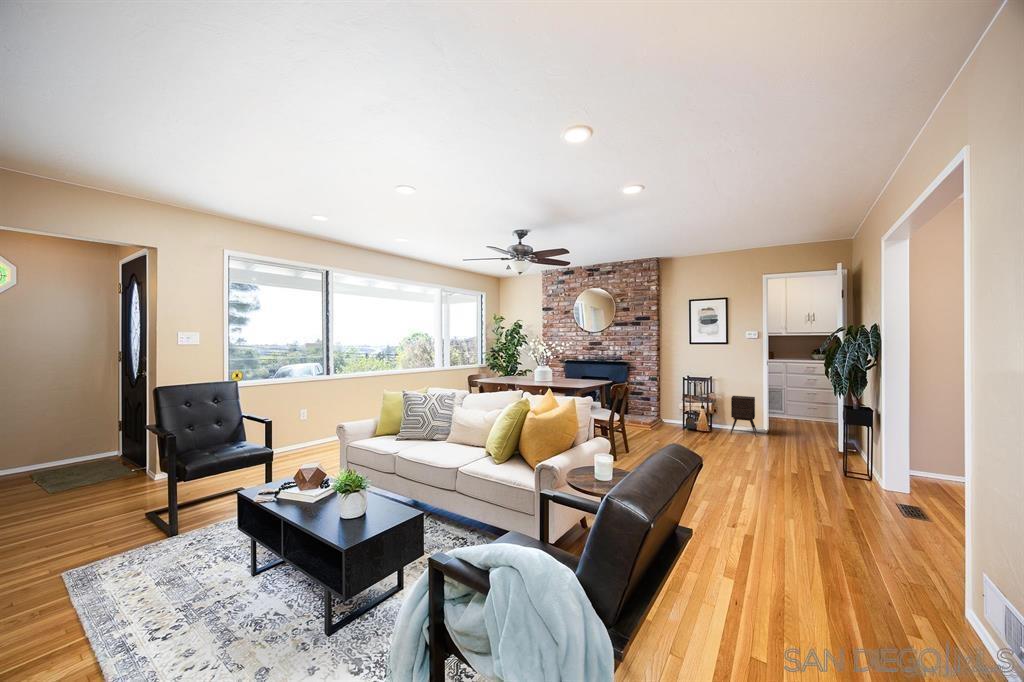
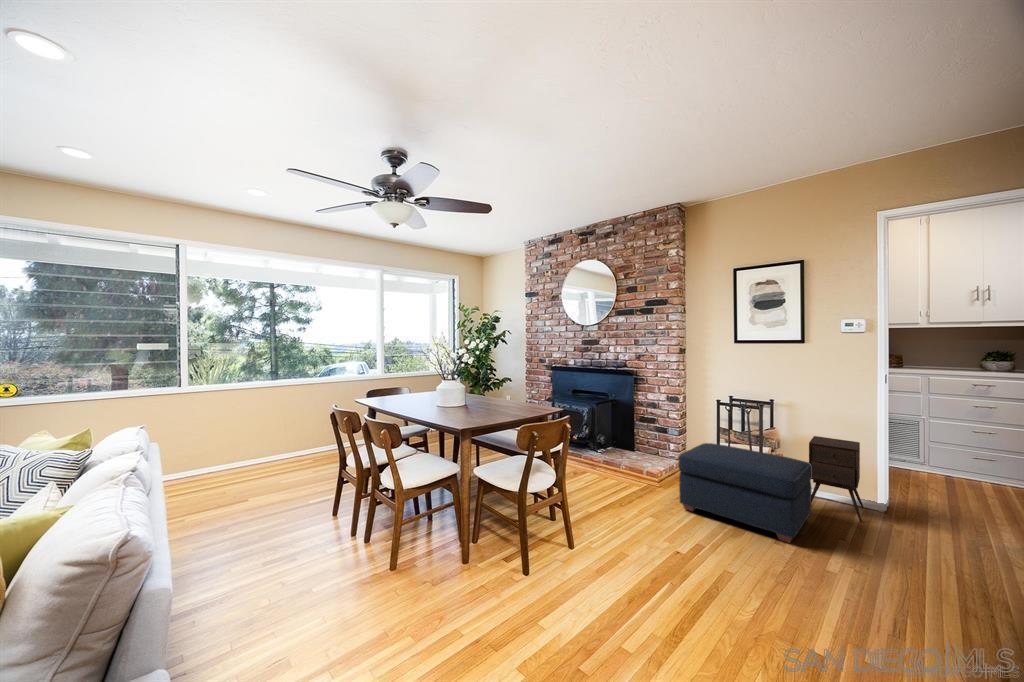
ottoman: none [667,402,734,444] -> present [678,443,812,543]

